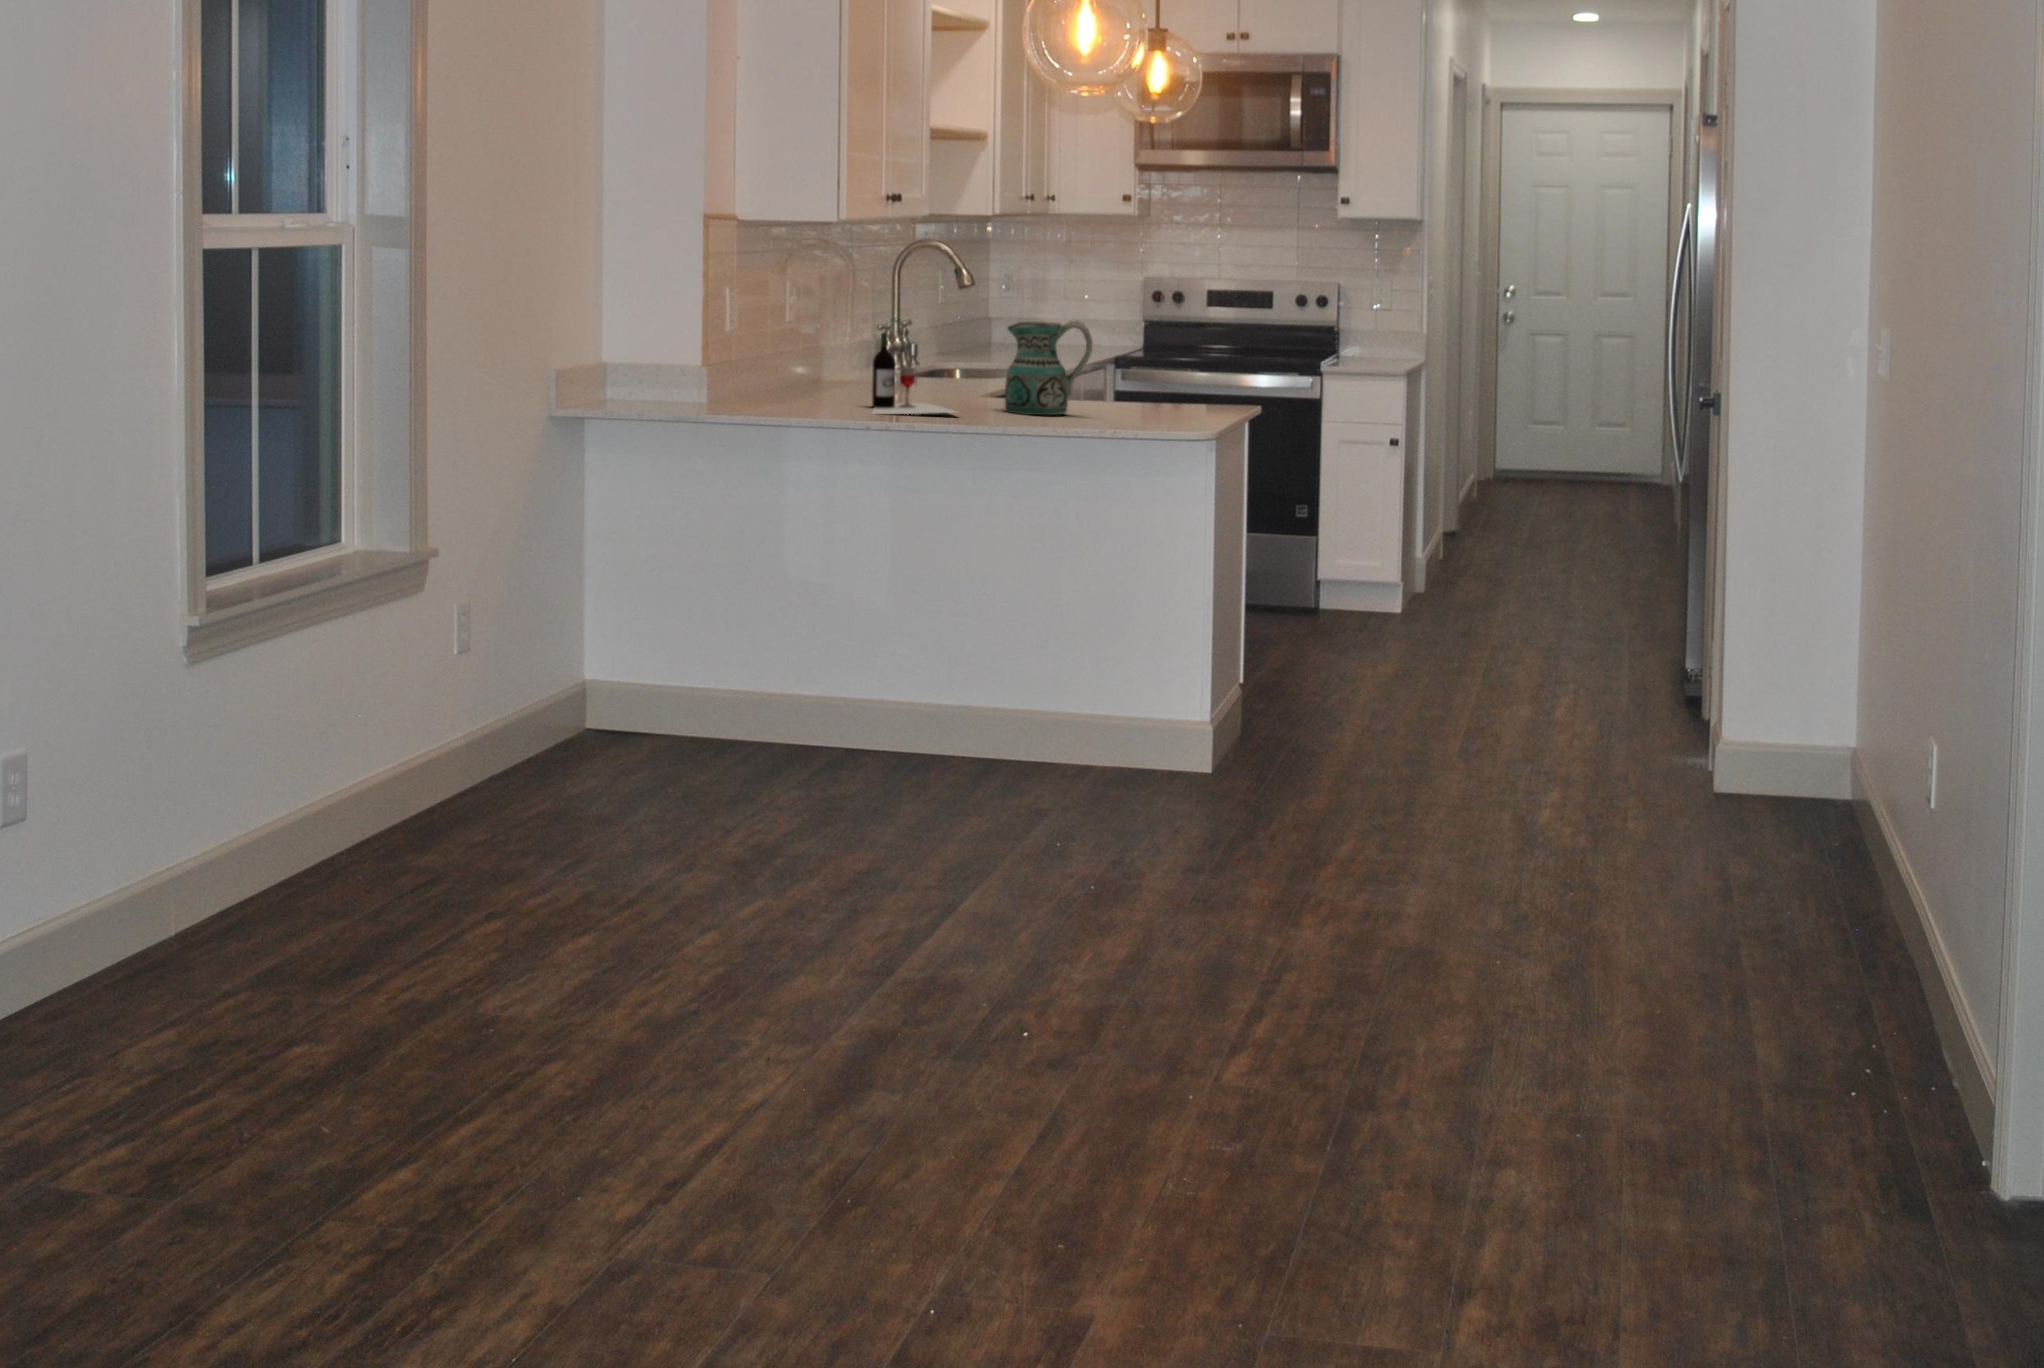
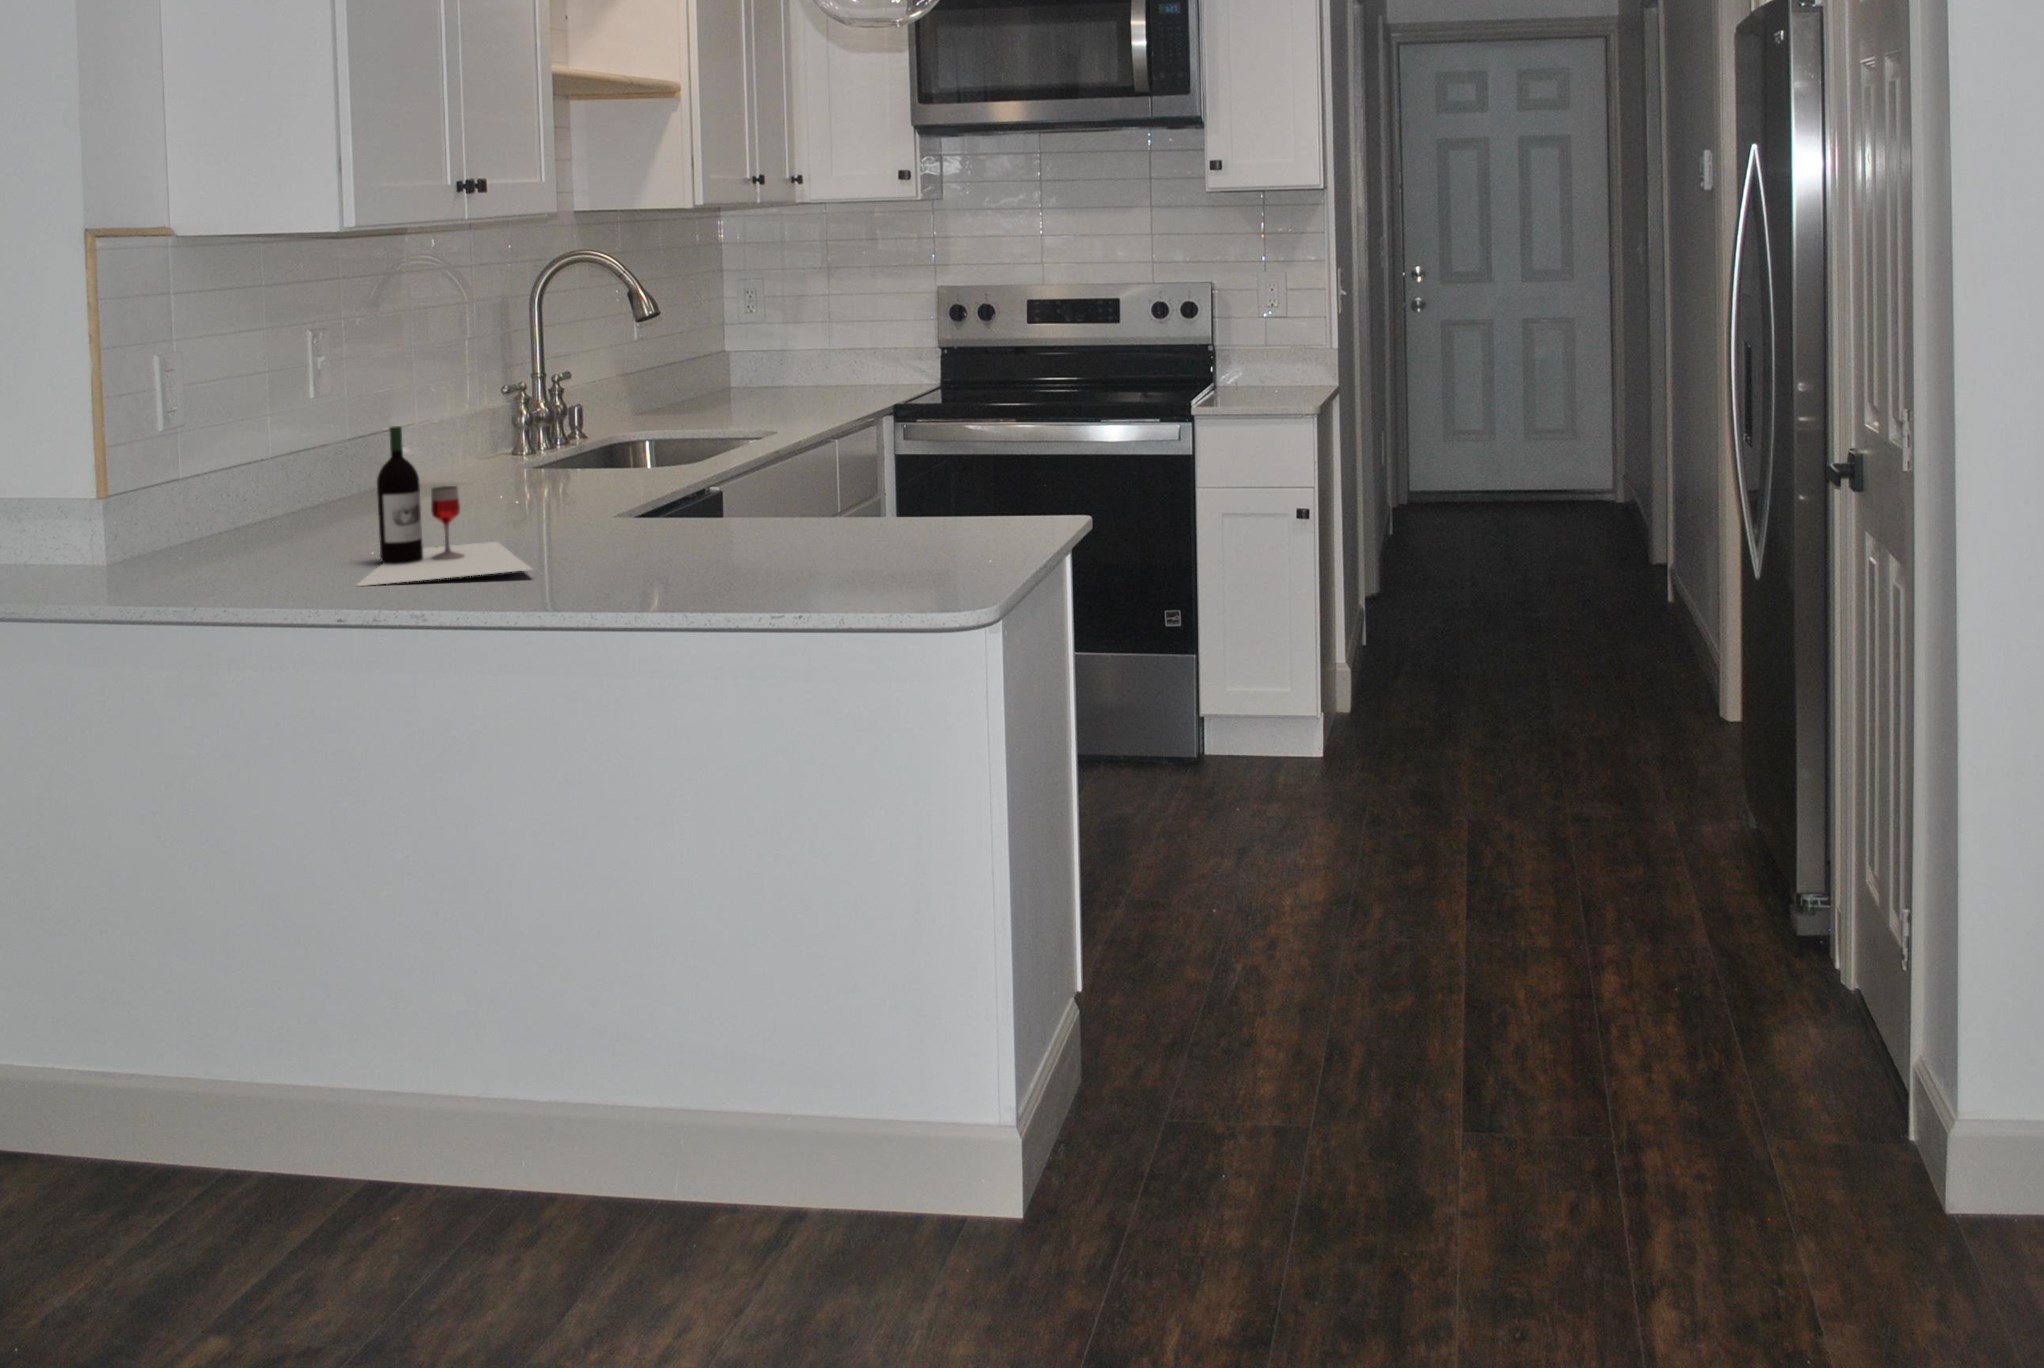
ceramic pitcher: present [1005,321,1092,415] -> none [636,383,789,555]

